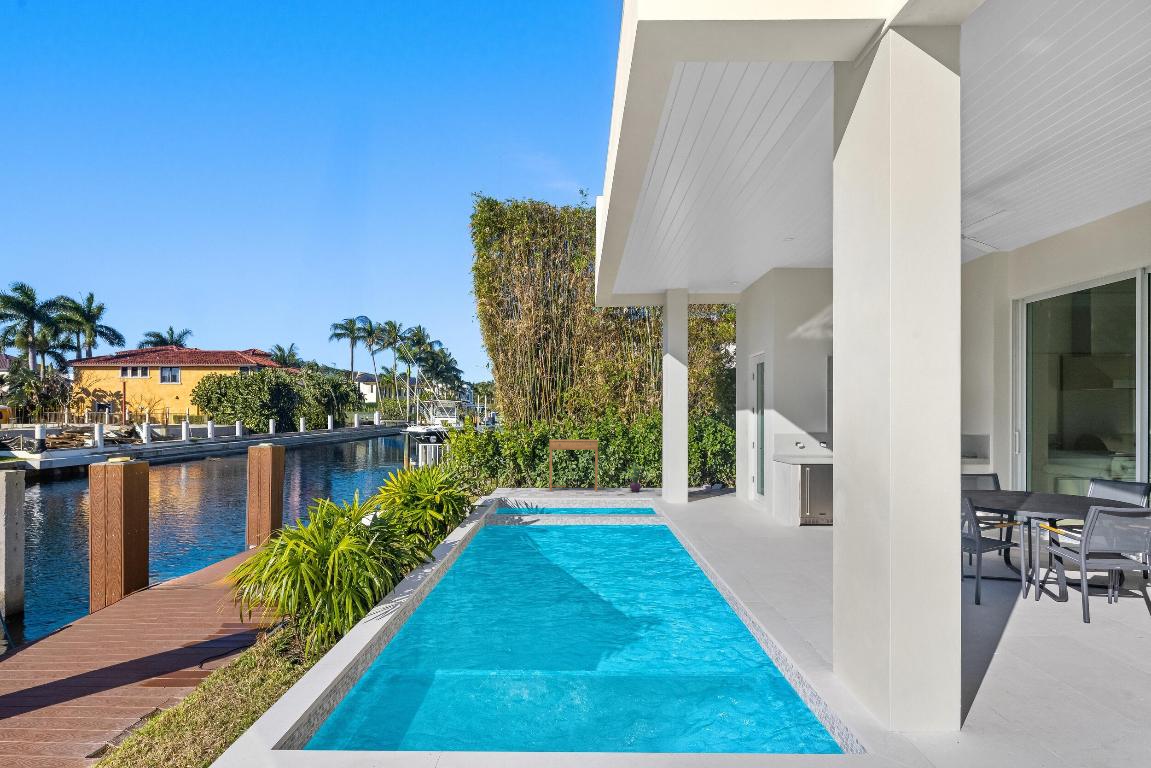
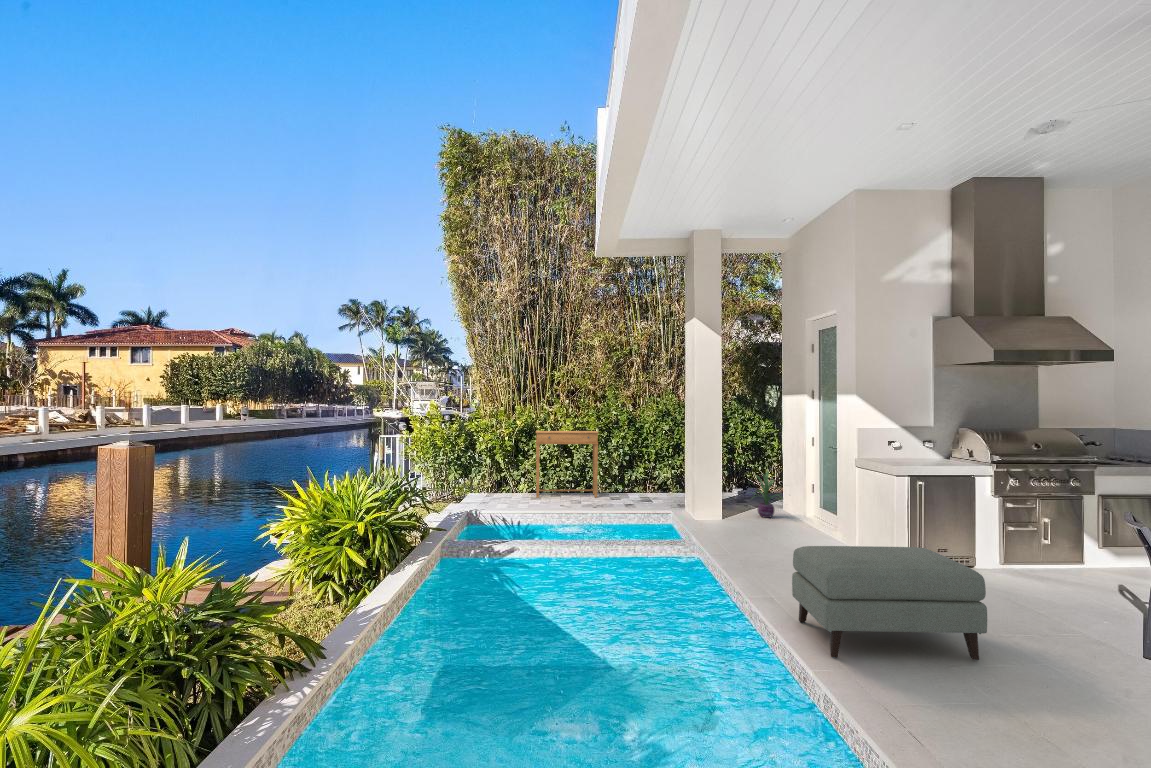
decorative plant: present [630,463,641,492] -> present [757,472,774,518]
ottoman: none [708,501,809,561] -> present [792,546,987,660]

